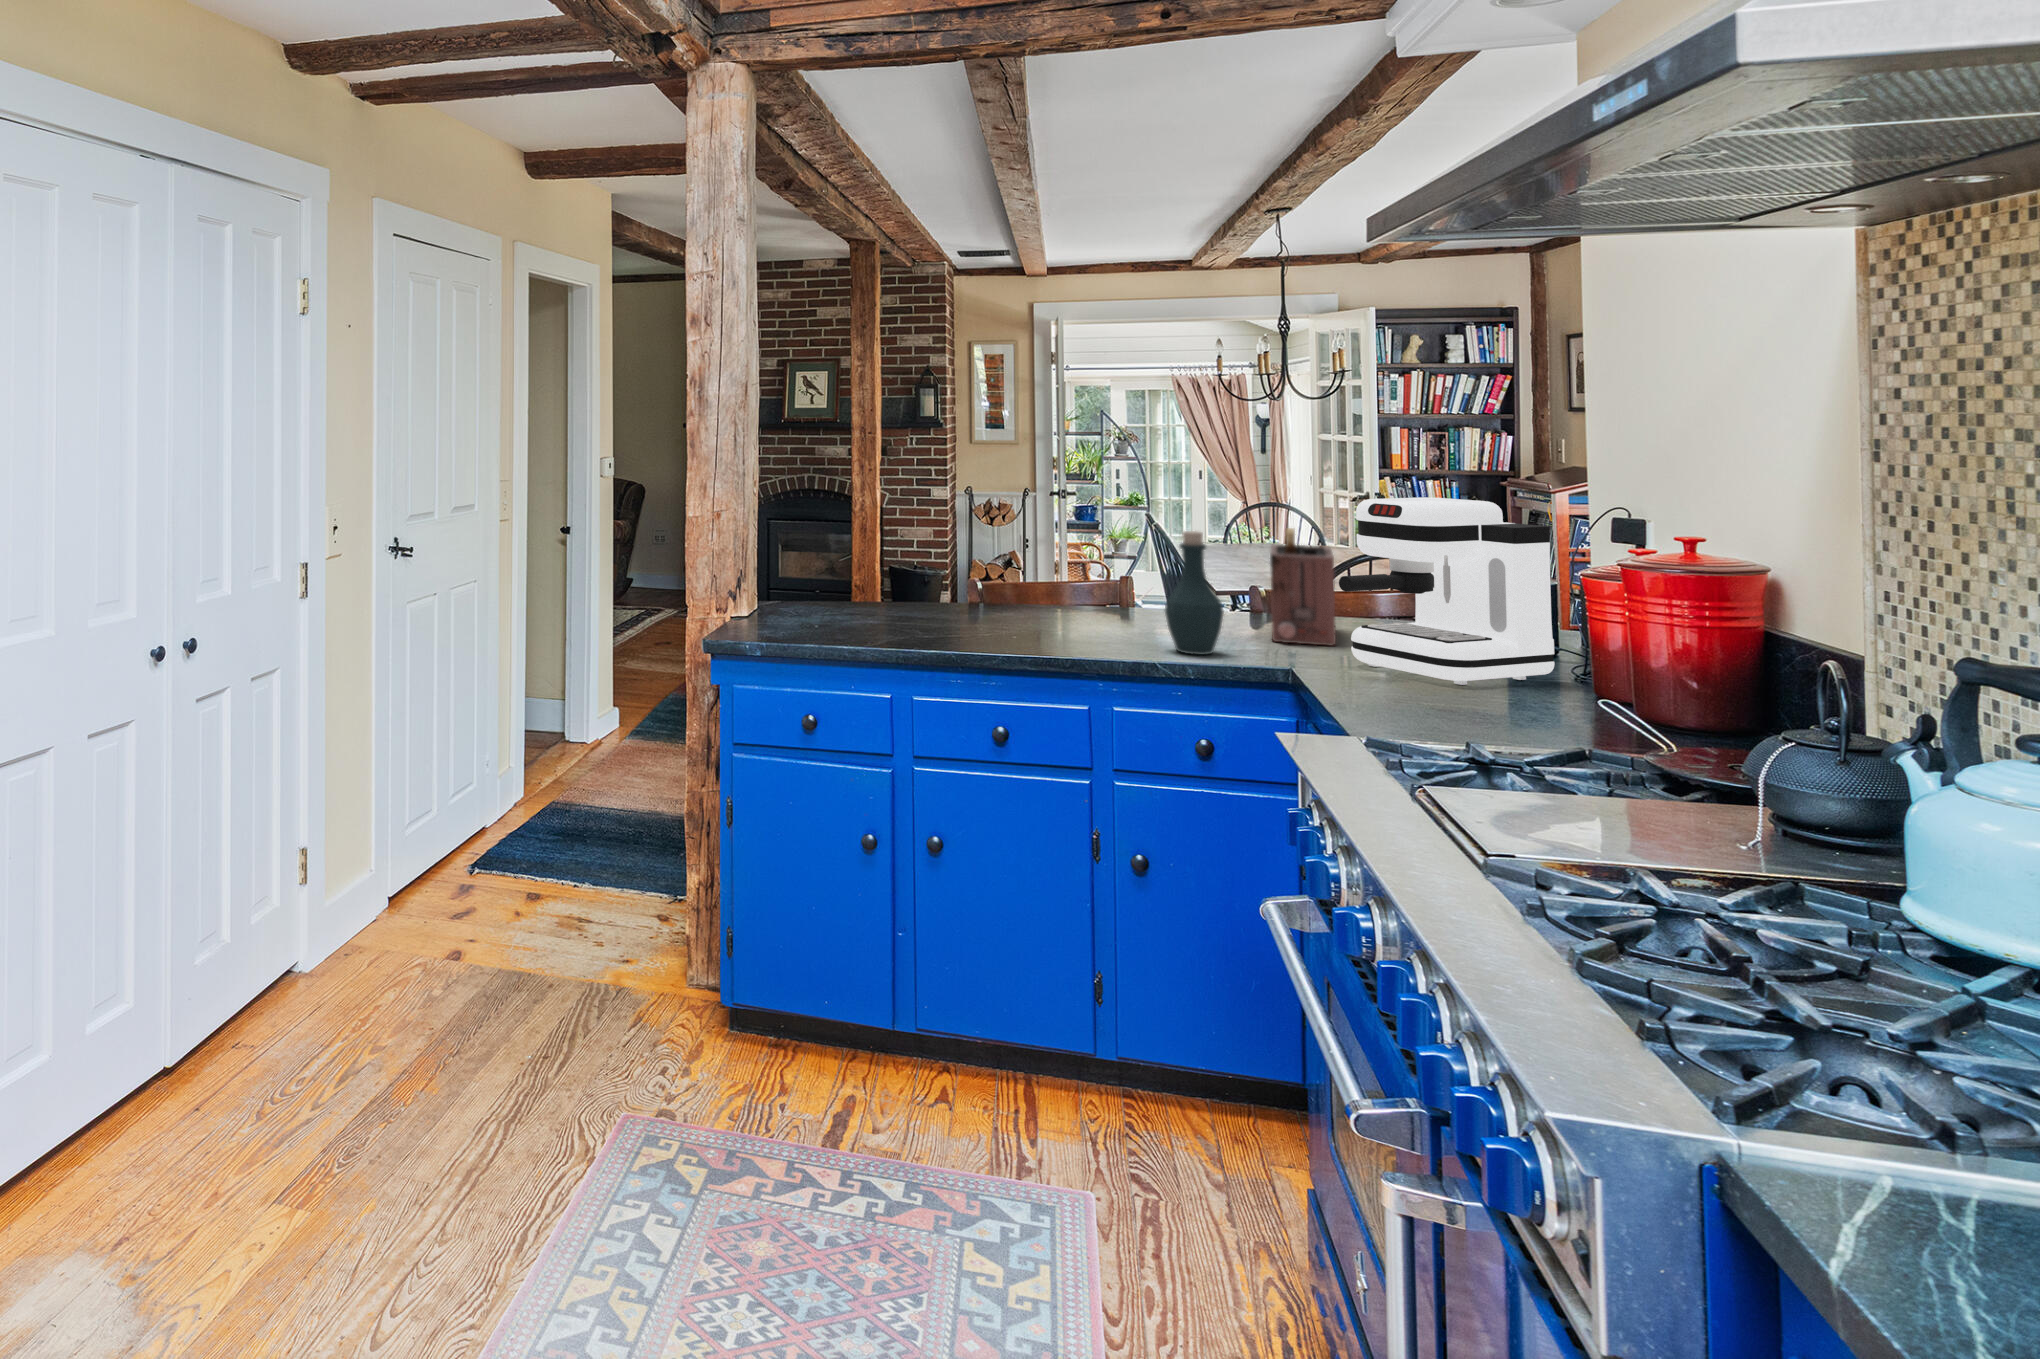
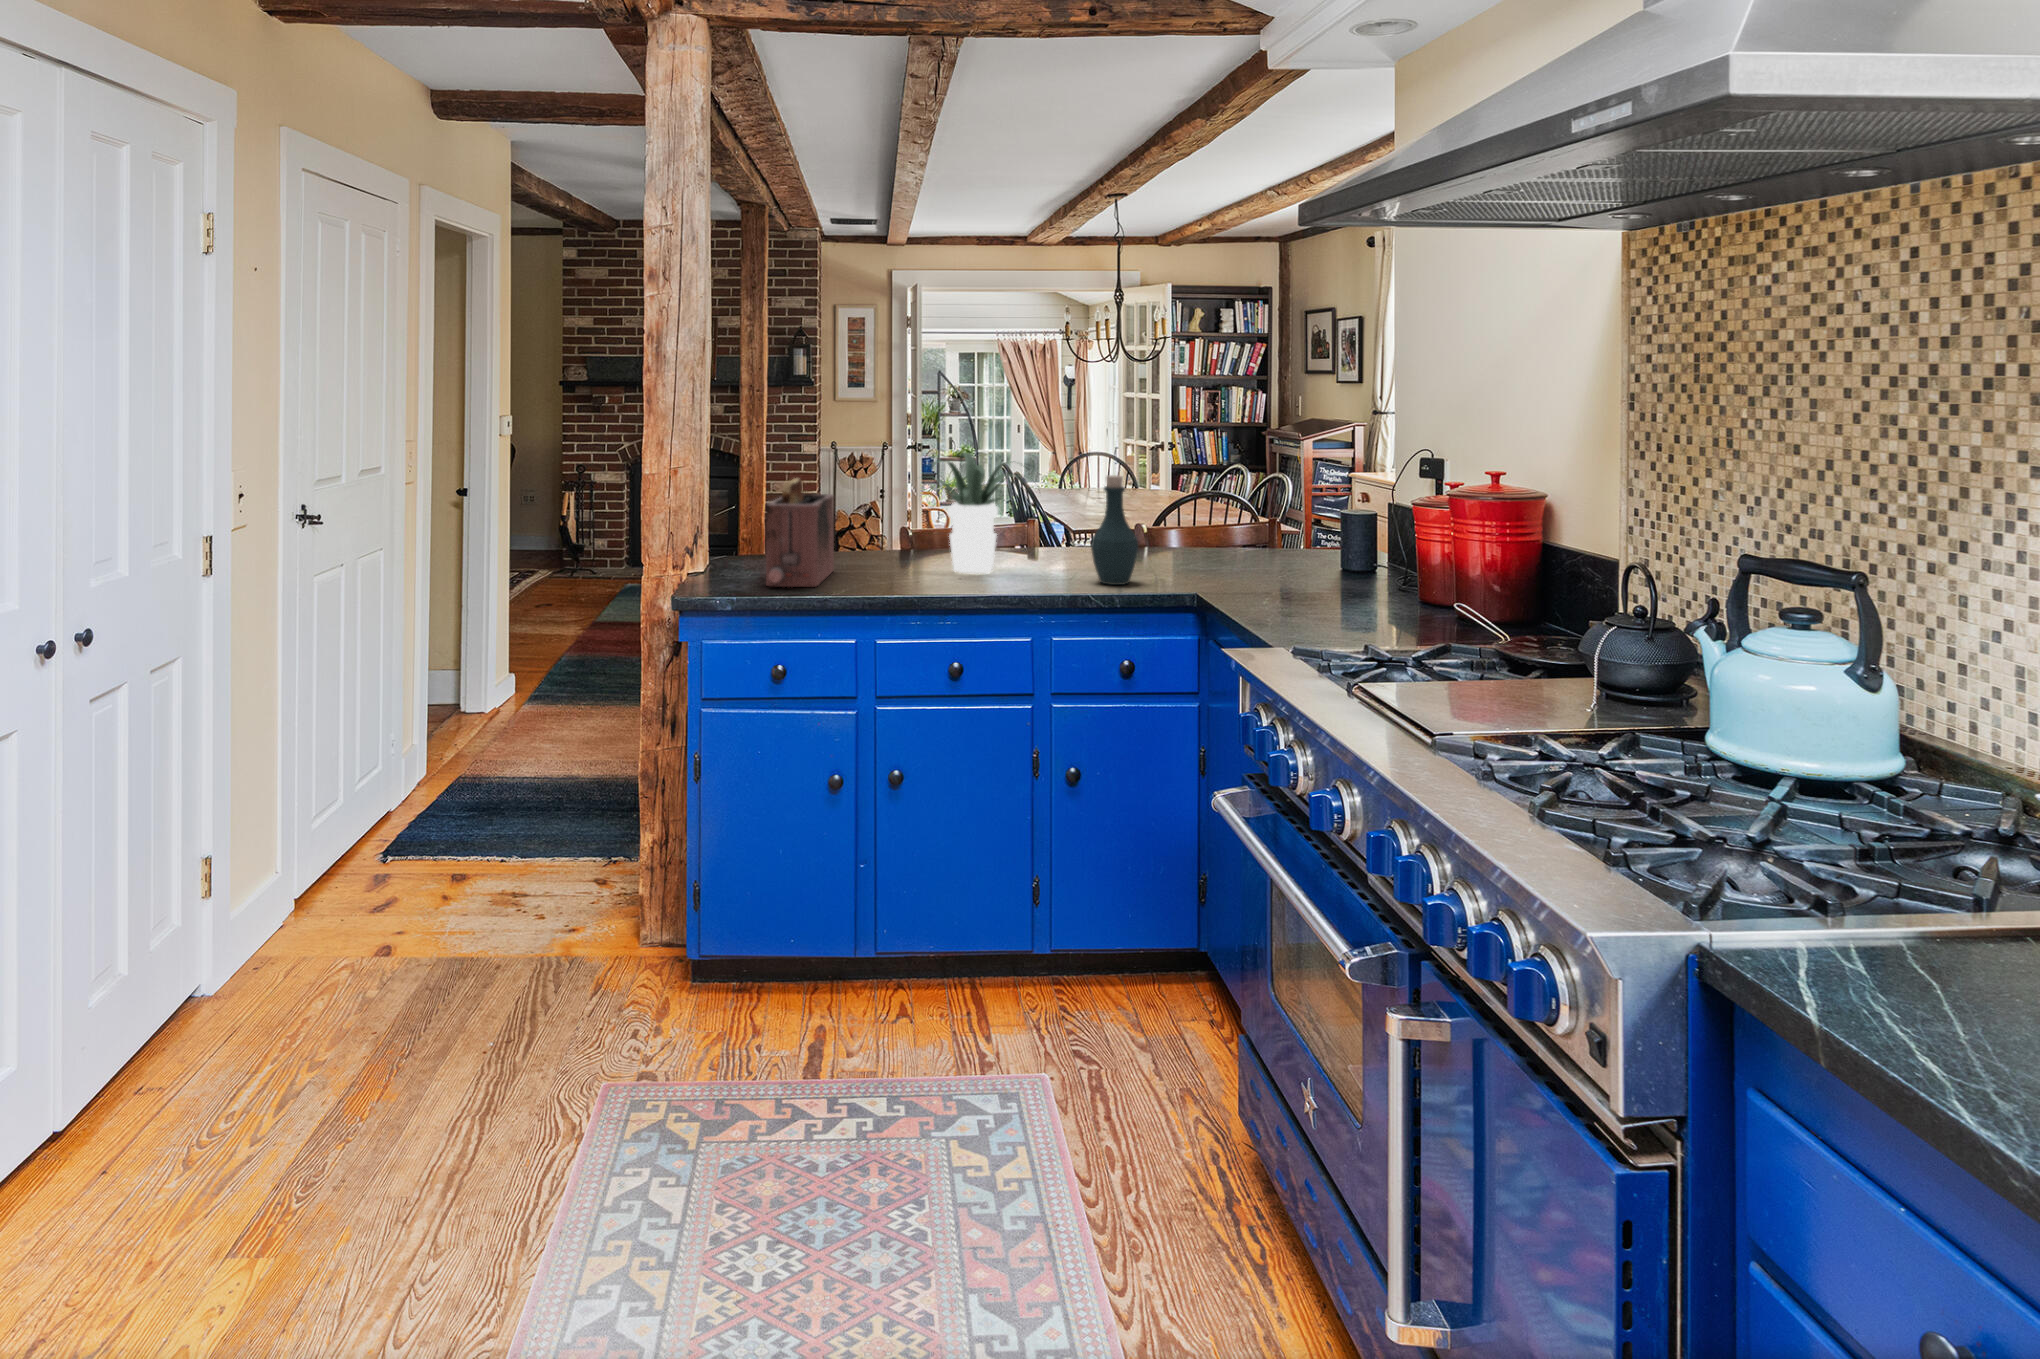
coffee maker: present [1339,497,1555,685] -> none [1235,441,1388,598]
potted plant: none [952,503,1111,634] -> present [926,453,1032,574]
toaster: present [1270,528,1336,646] -> present [766,478,834,587]

